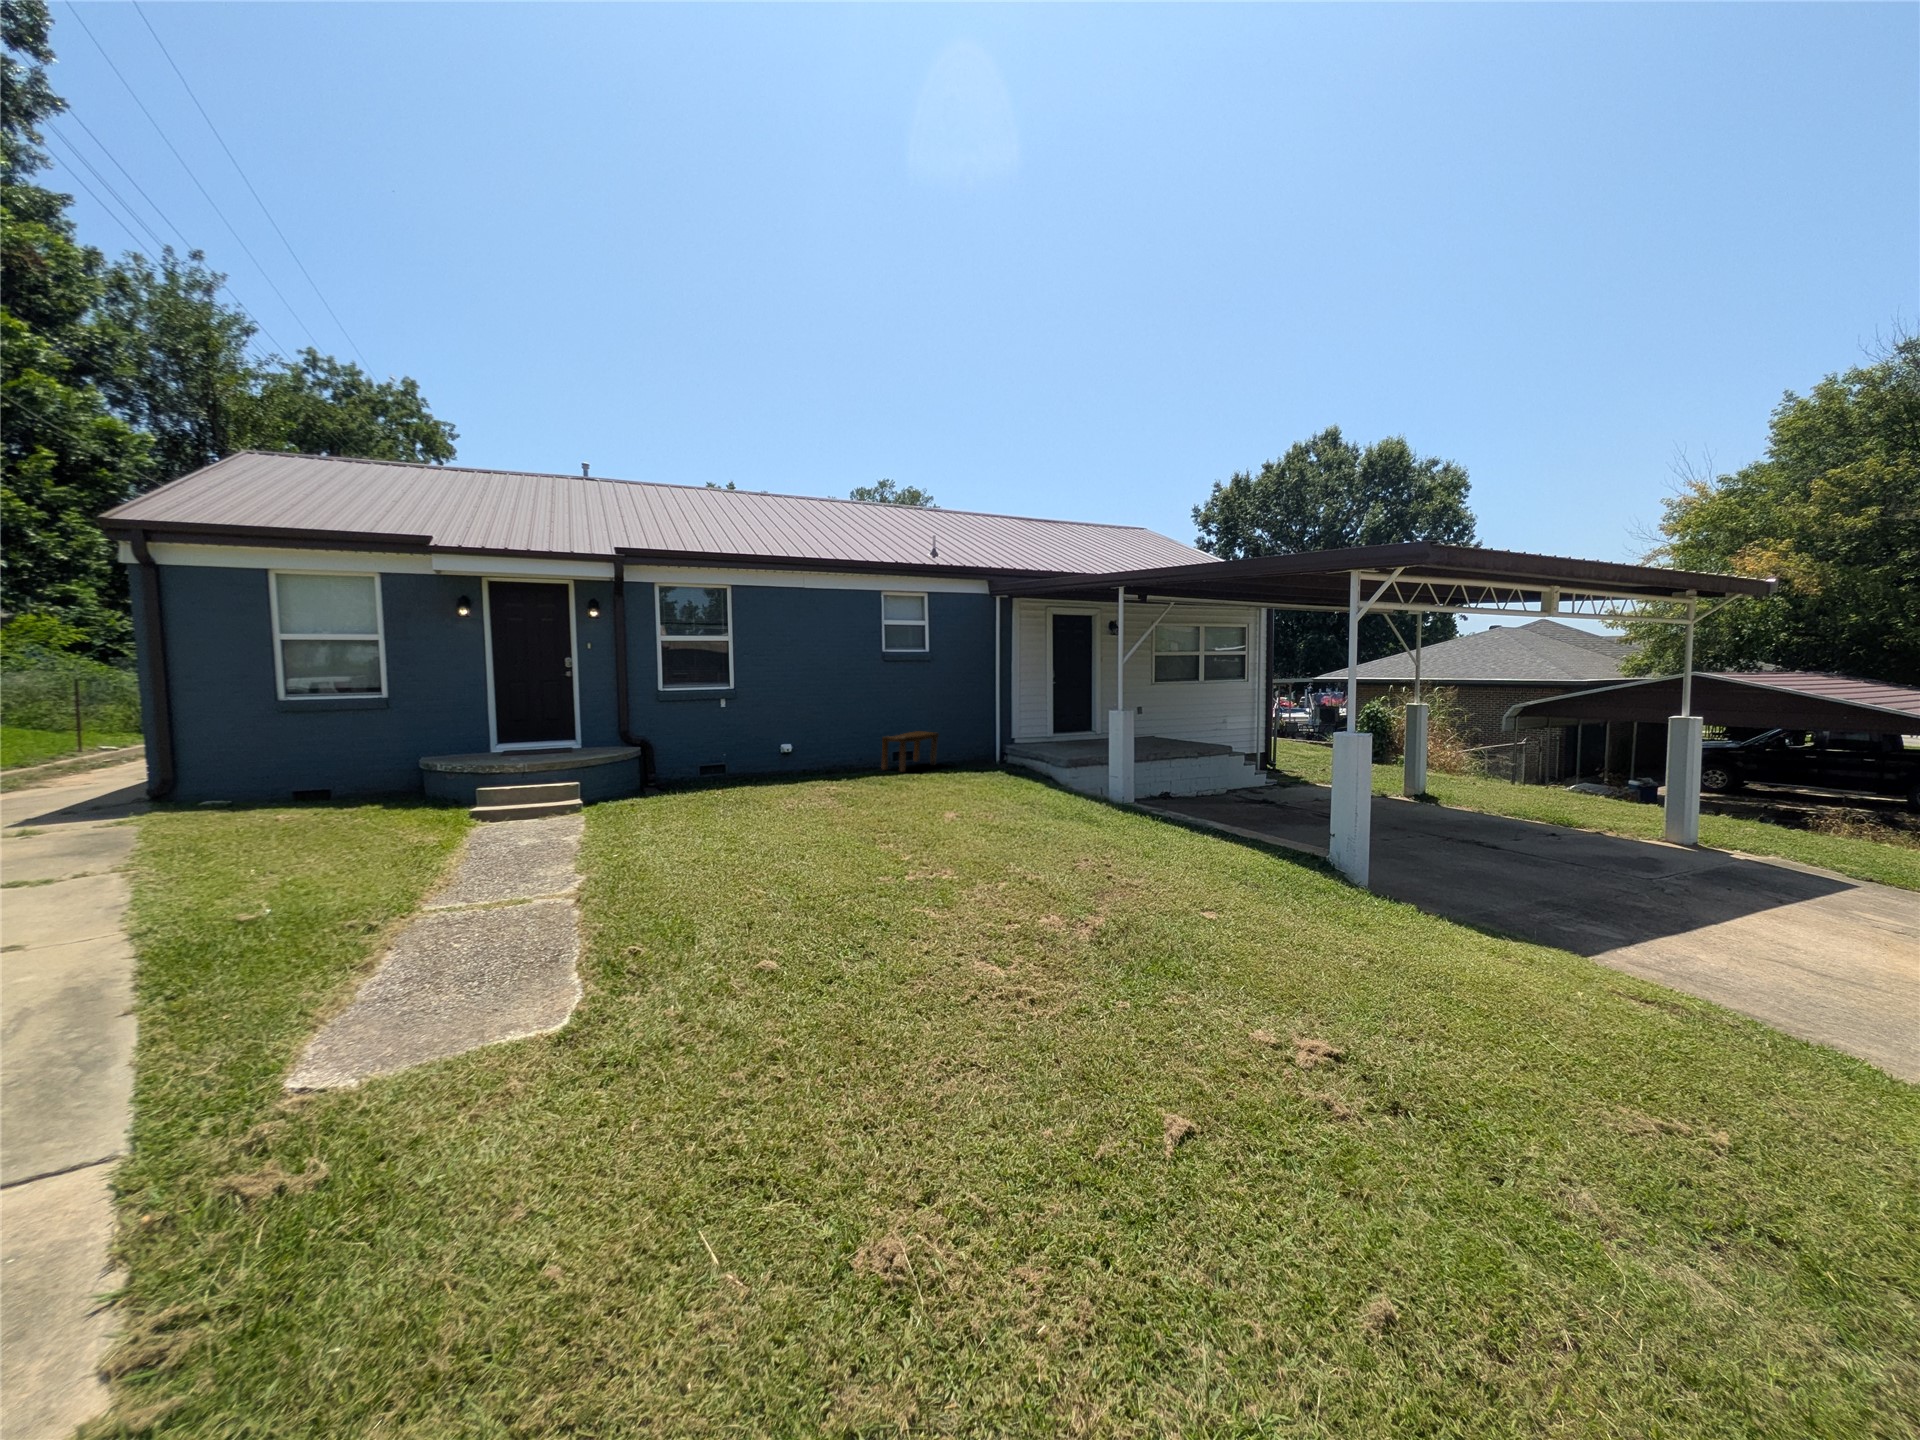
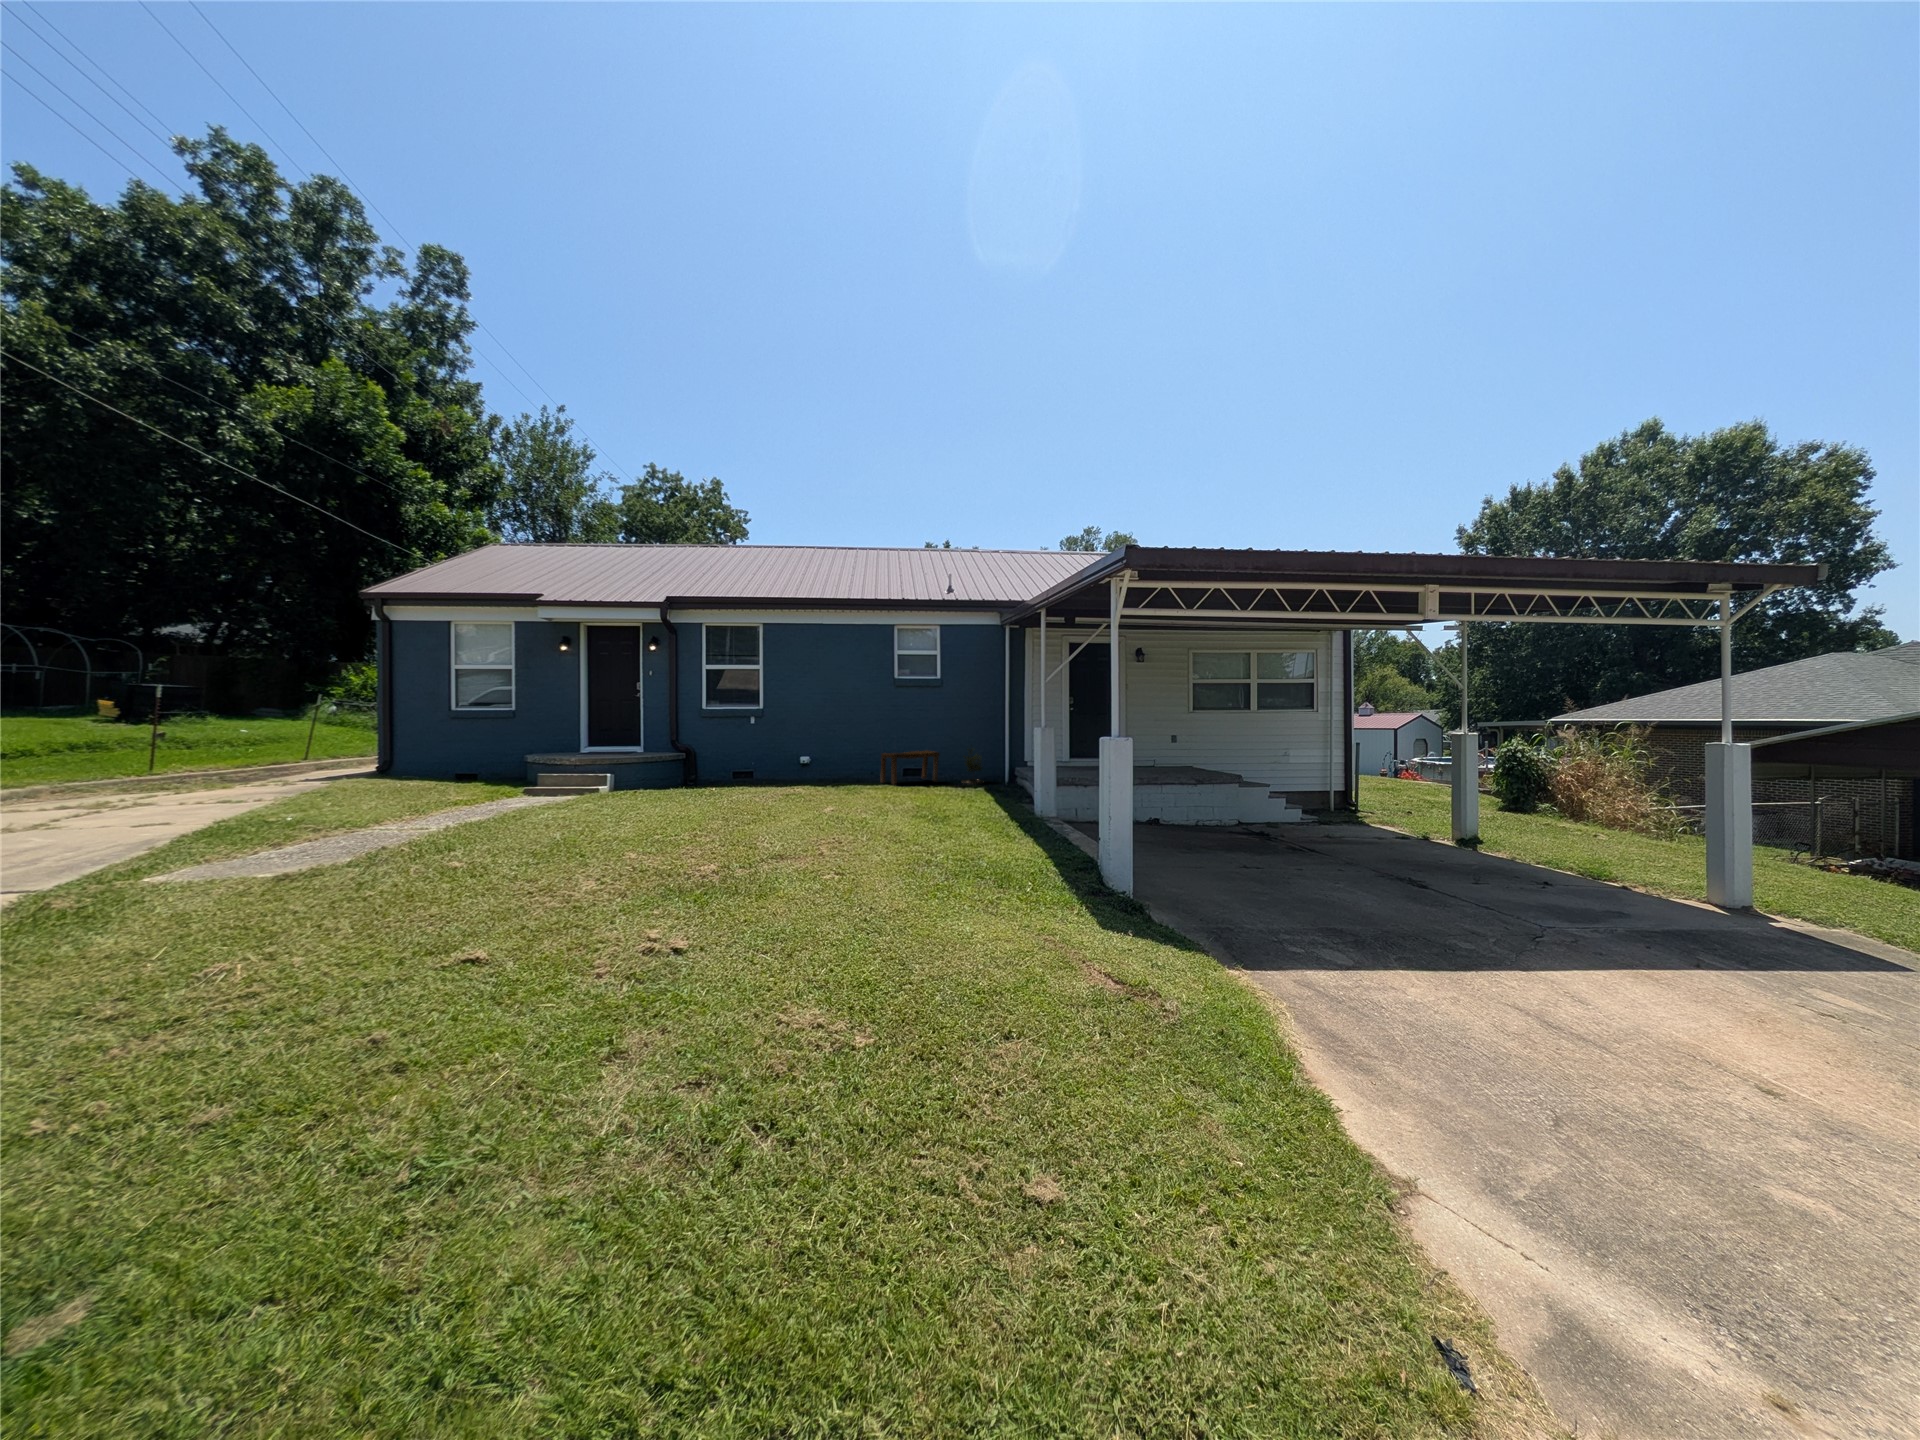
potted tree: none [955,722,980,765] -> present [963,749,982,784]

